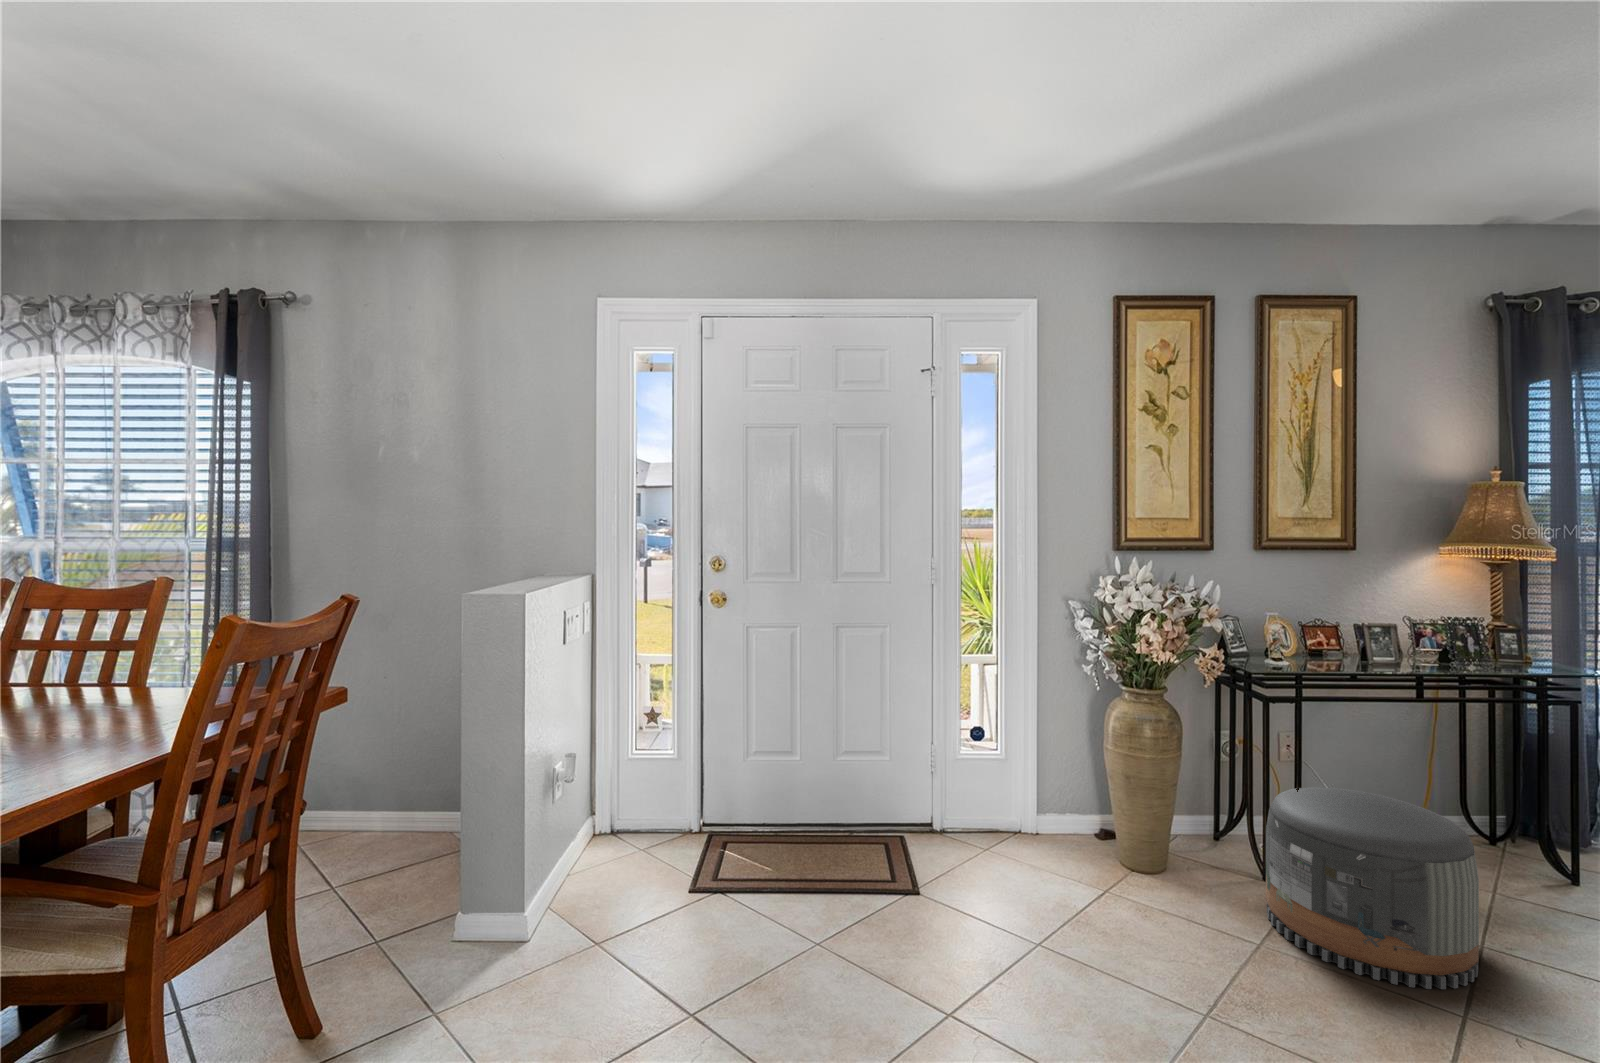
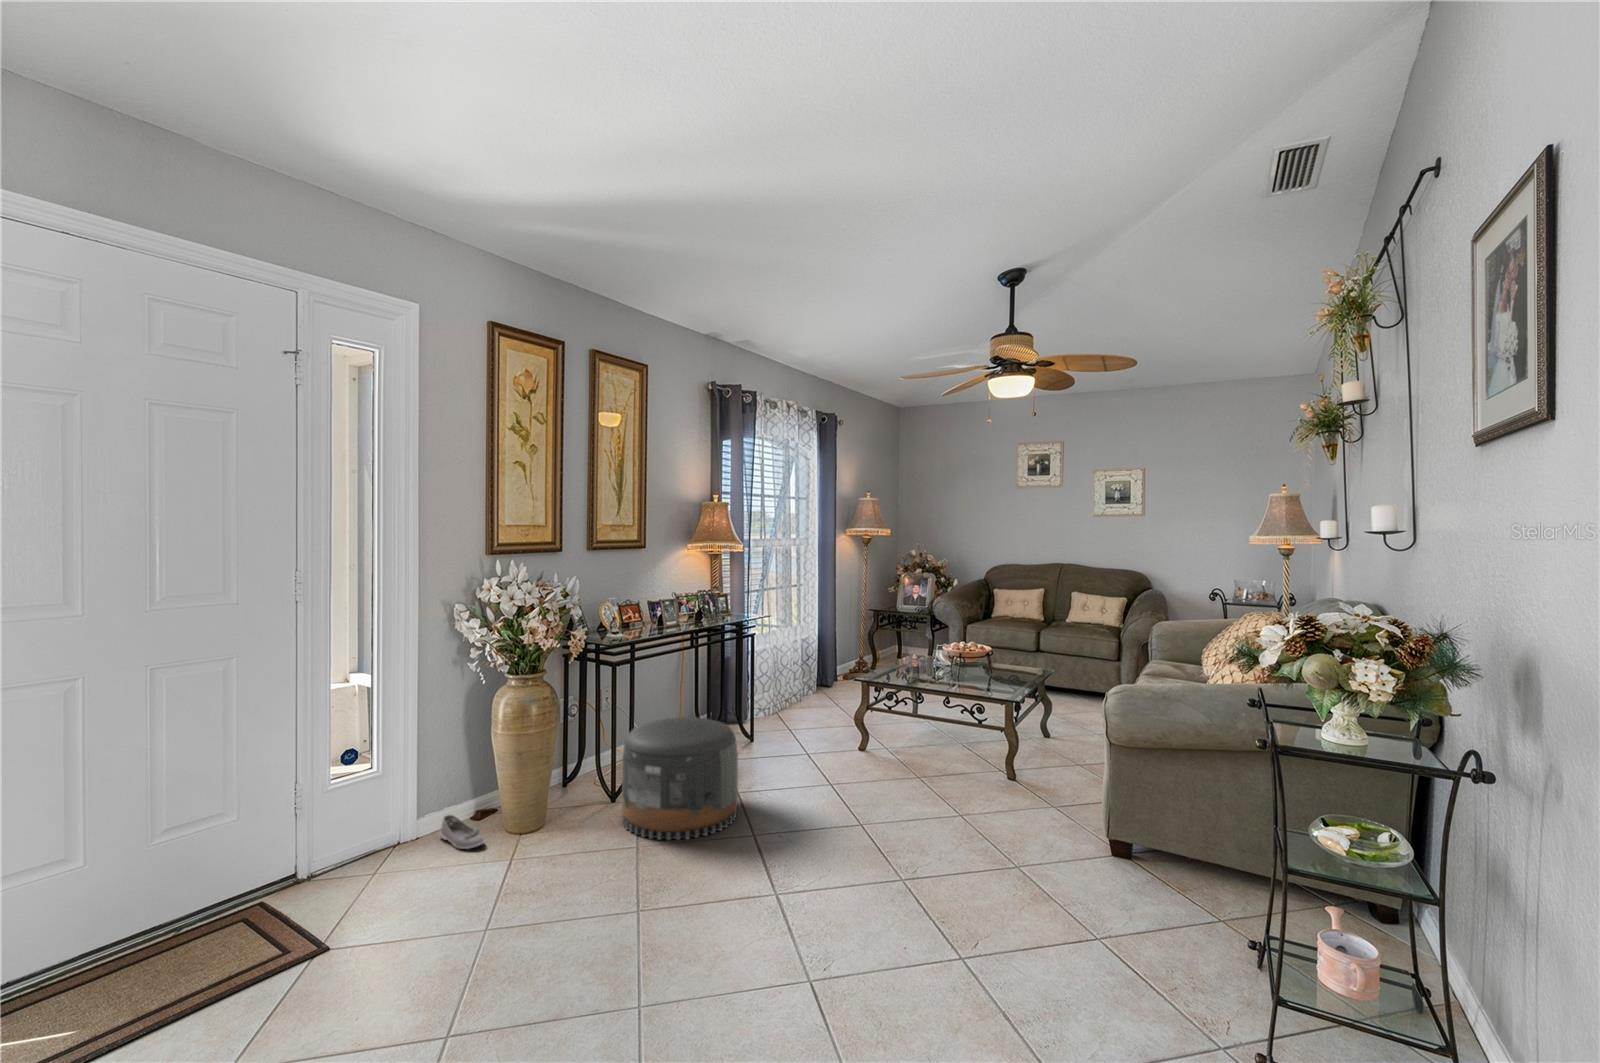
shoe: none [1055,818,1092,862] -> present [440,815,484,849]

